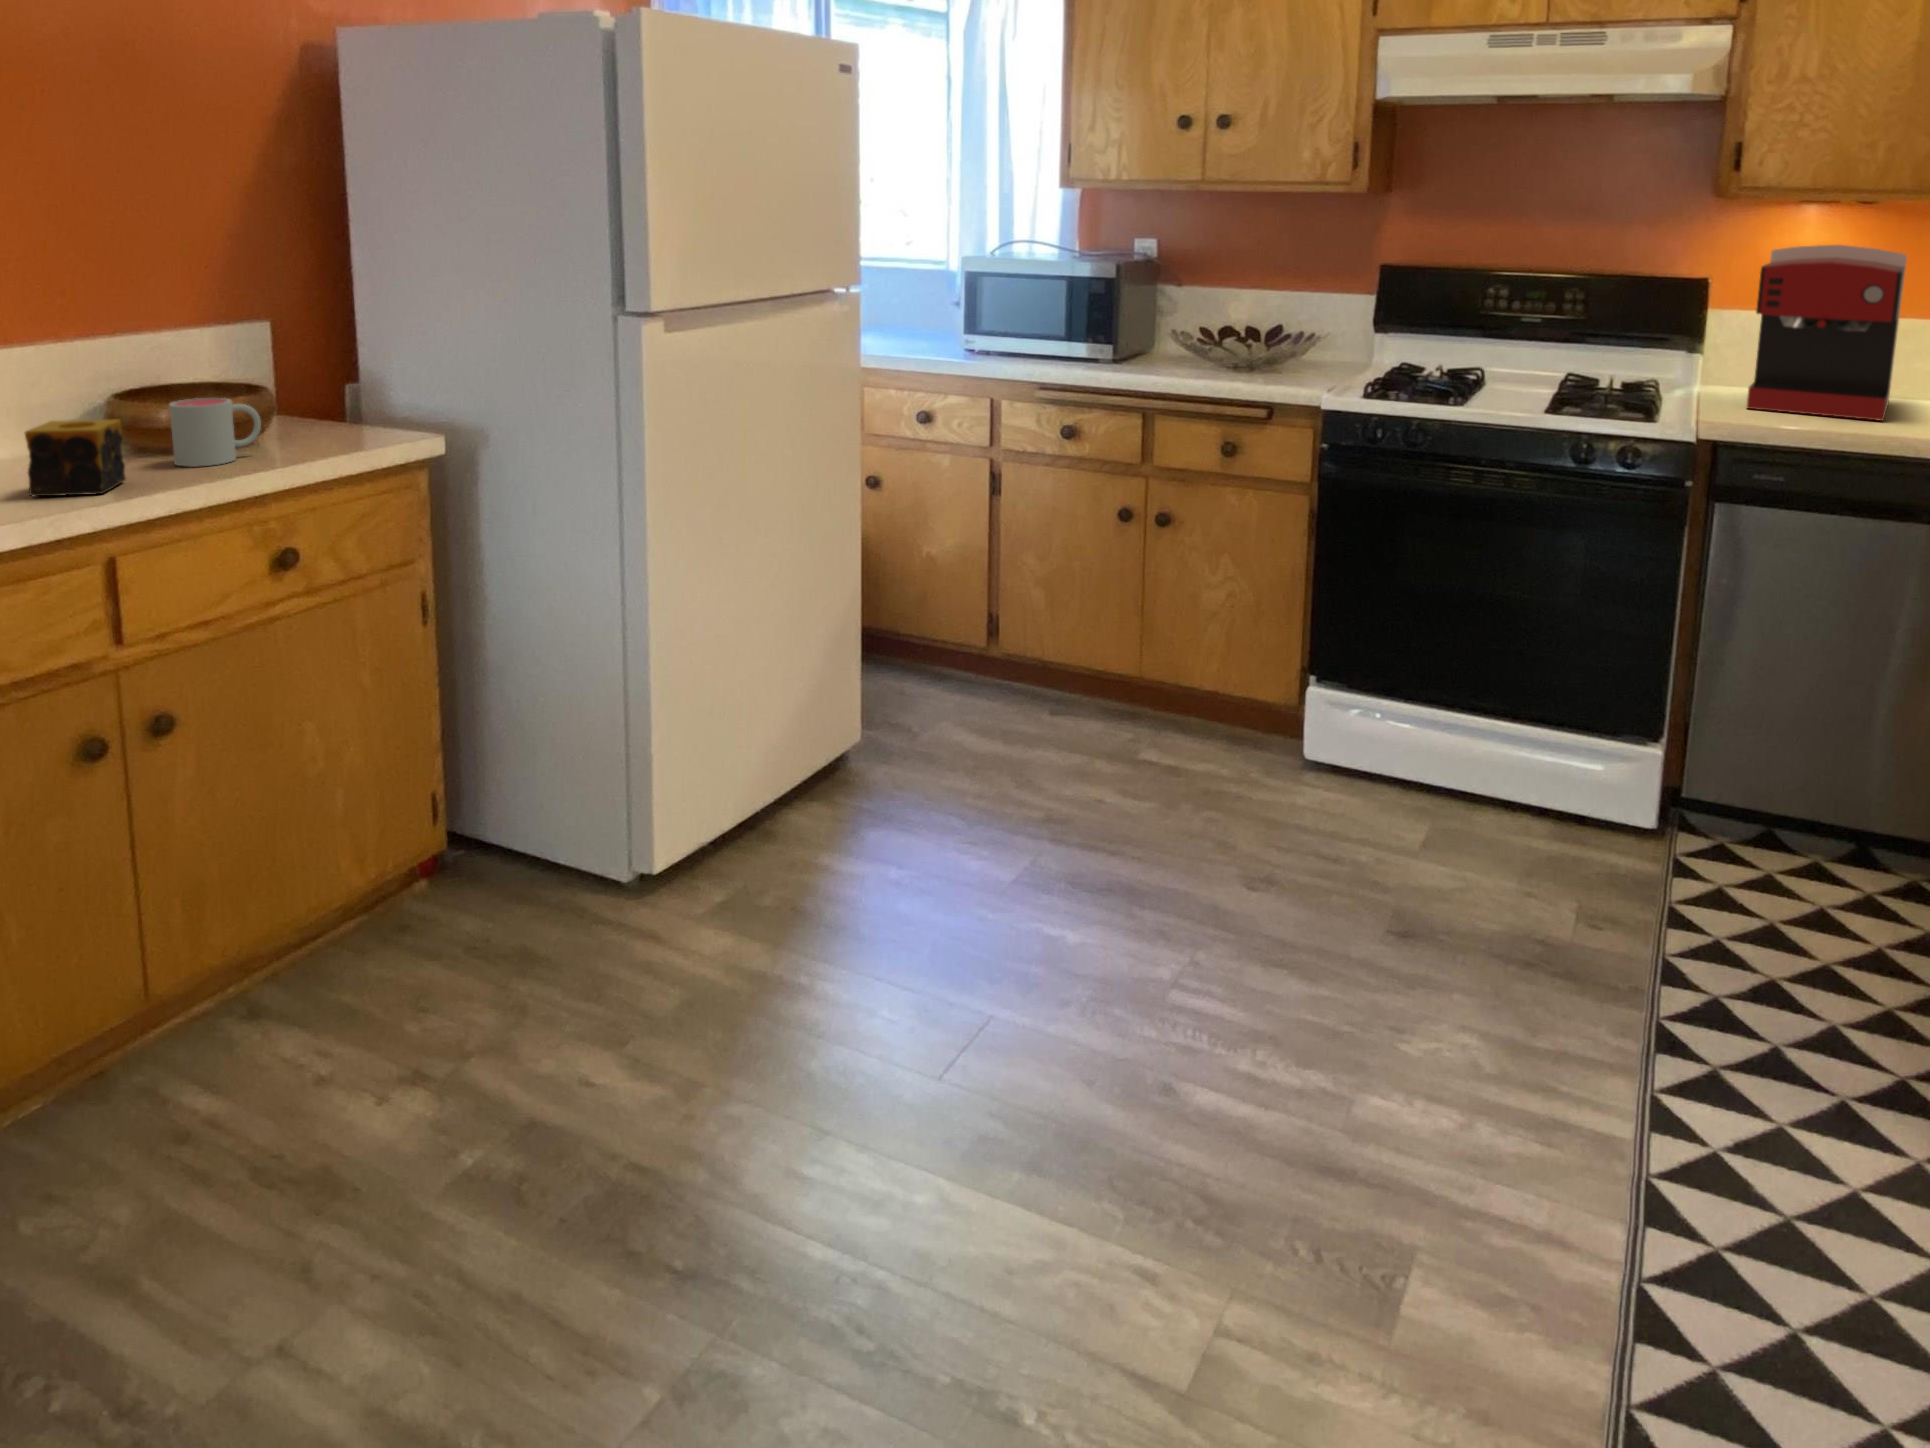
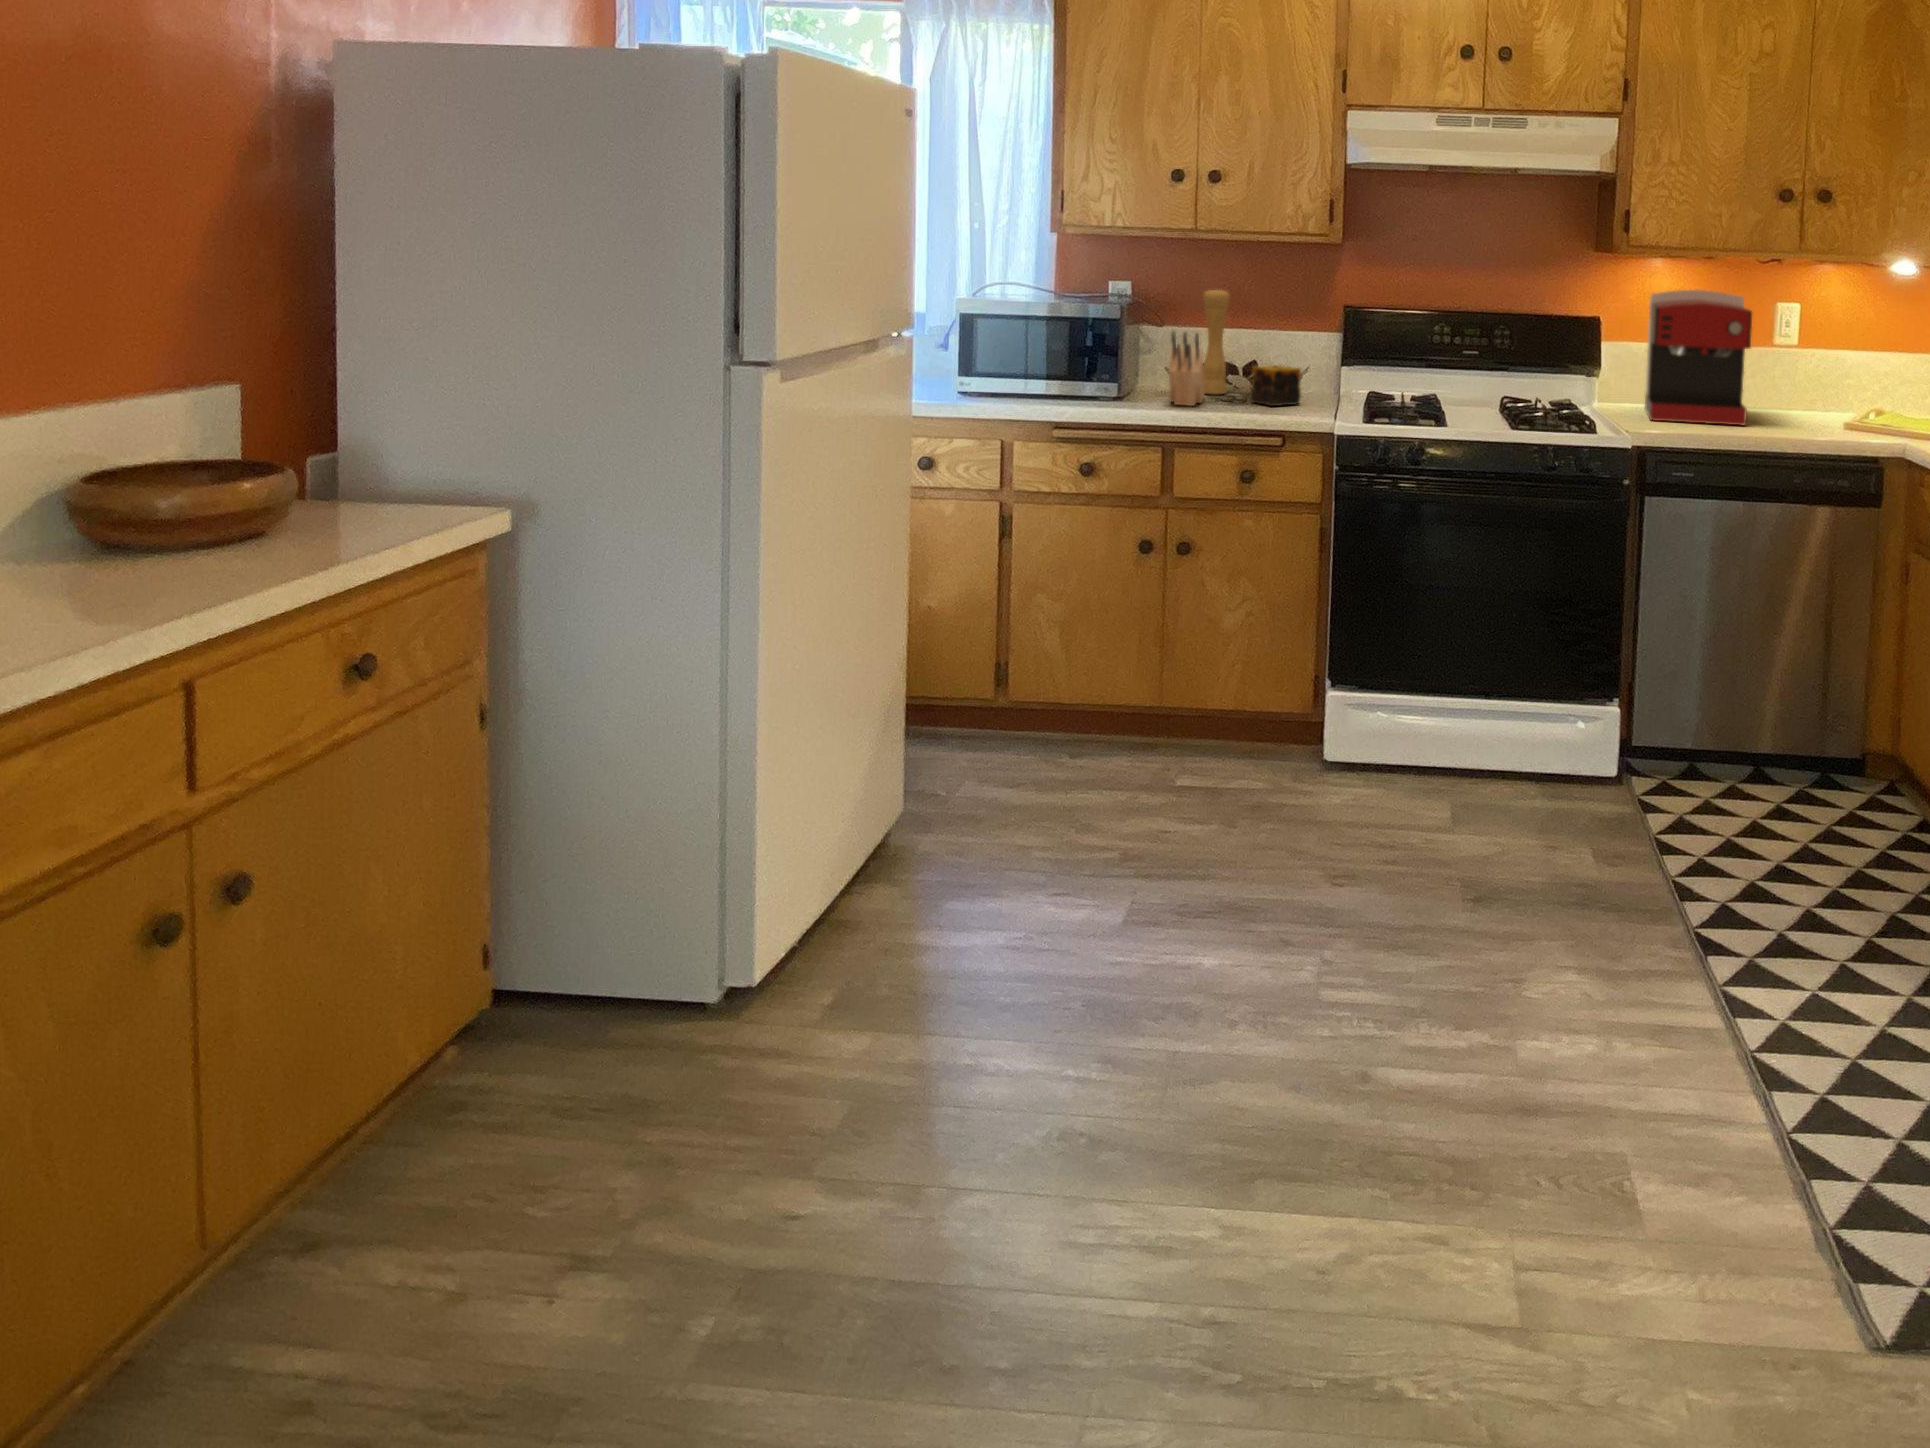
pepper mill: none [1215,244,1247,359] -> present [1203,289,1230,394]
knife block: none [1159,290,1212,370] -> present [1169,332,1204,406]
mug: present [170,398,261,467] -> none [174,478,289,565]
candle: present [25,419,126,496] -> present [1251,365,1301,406]

